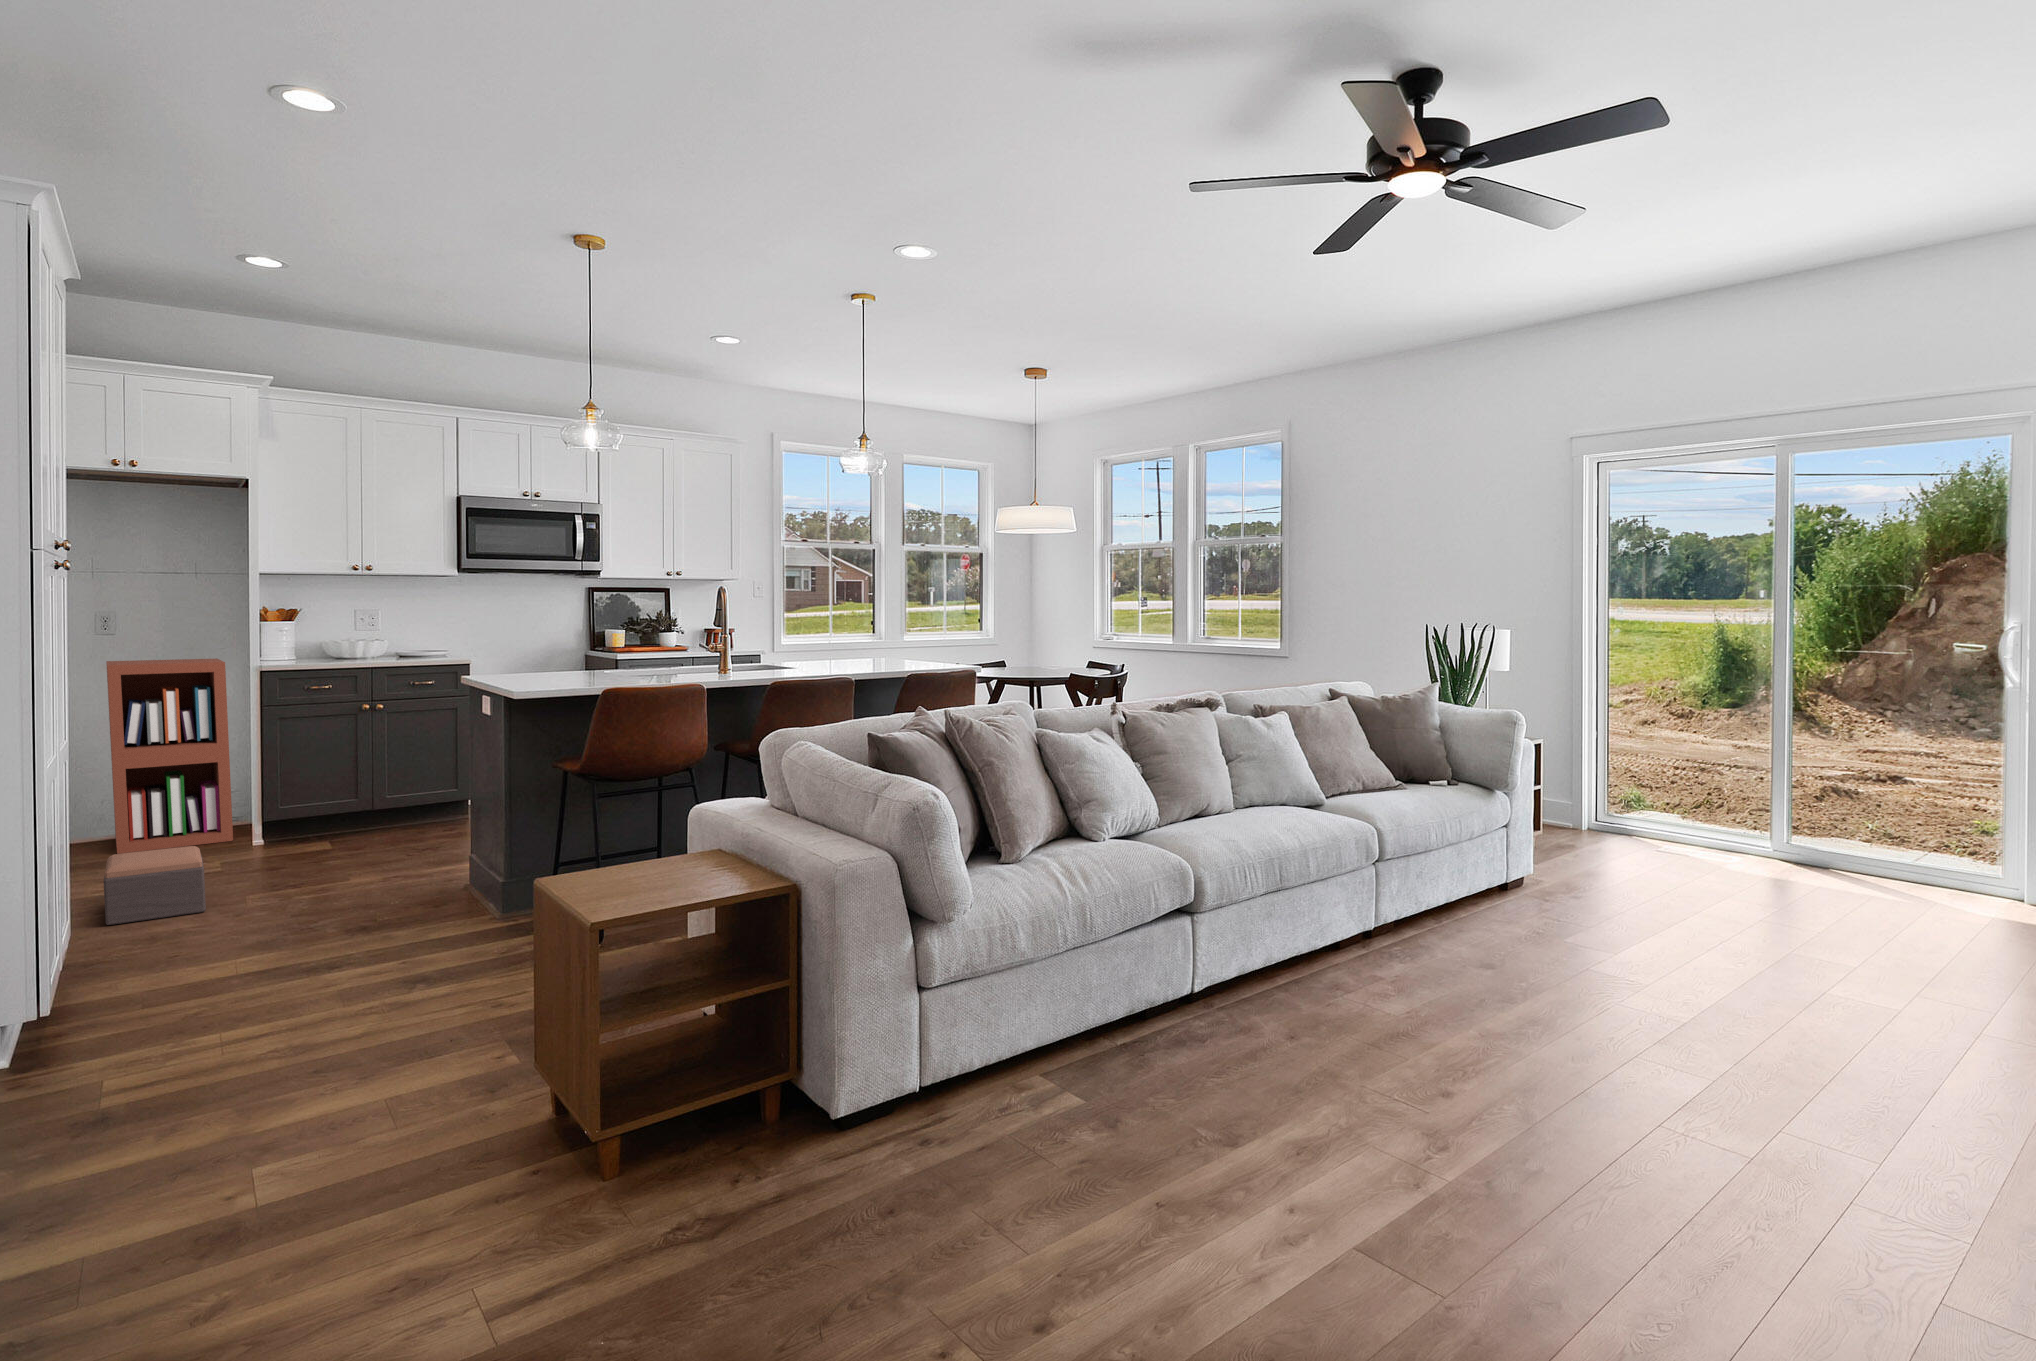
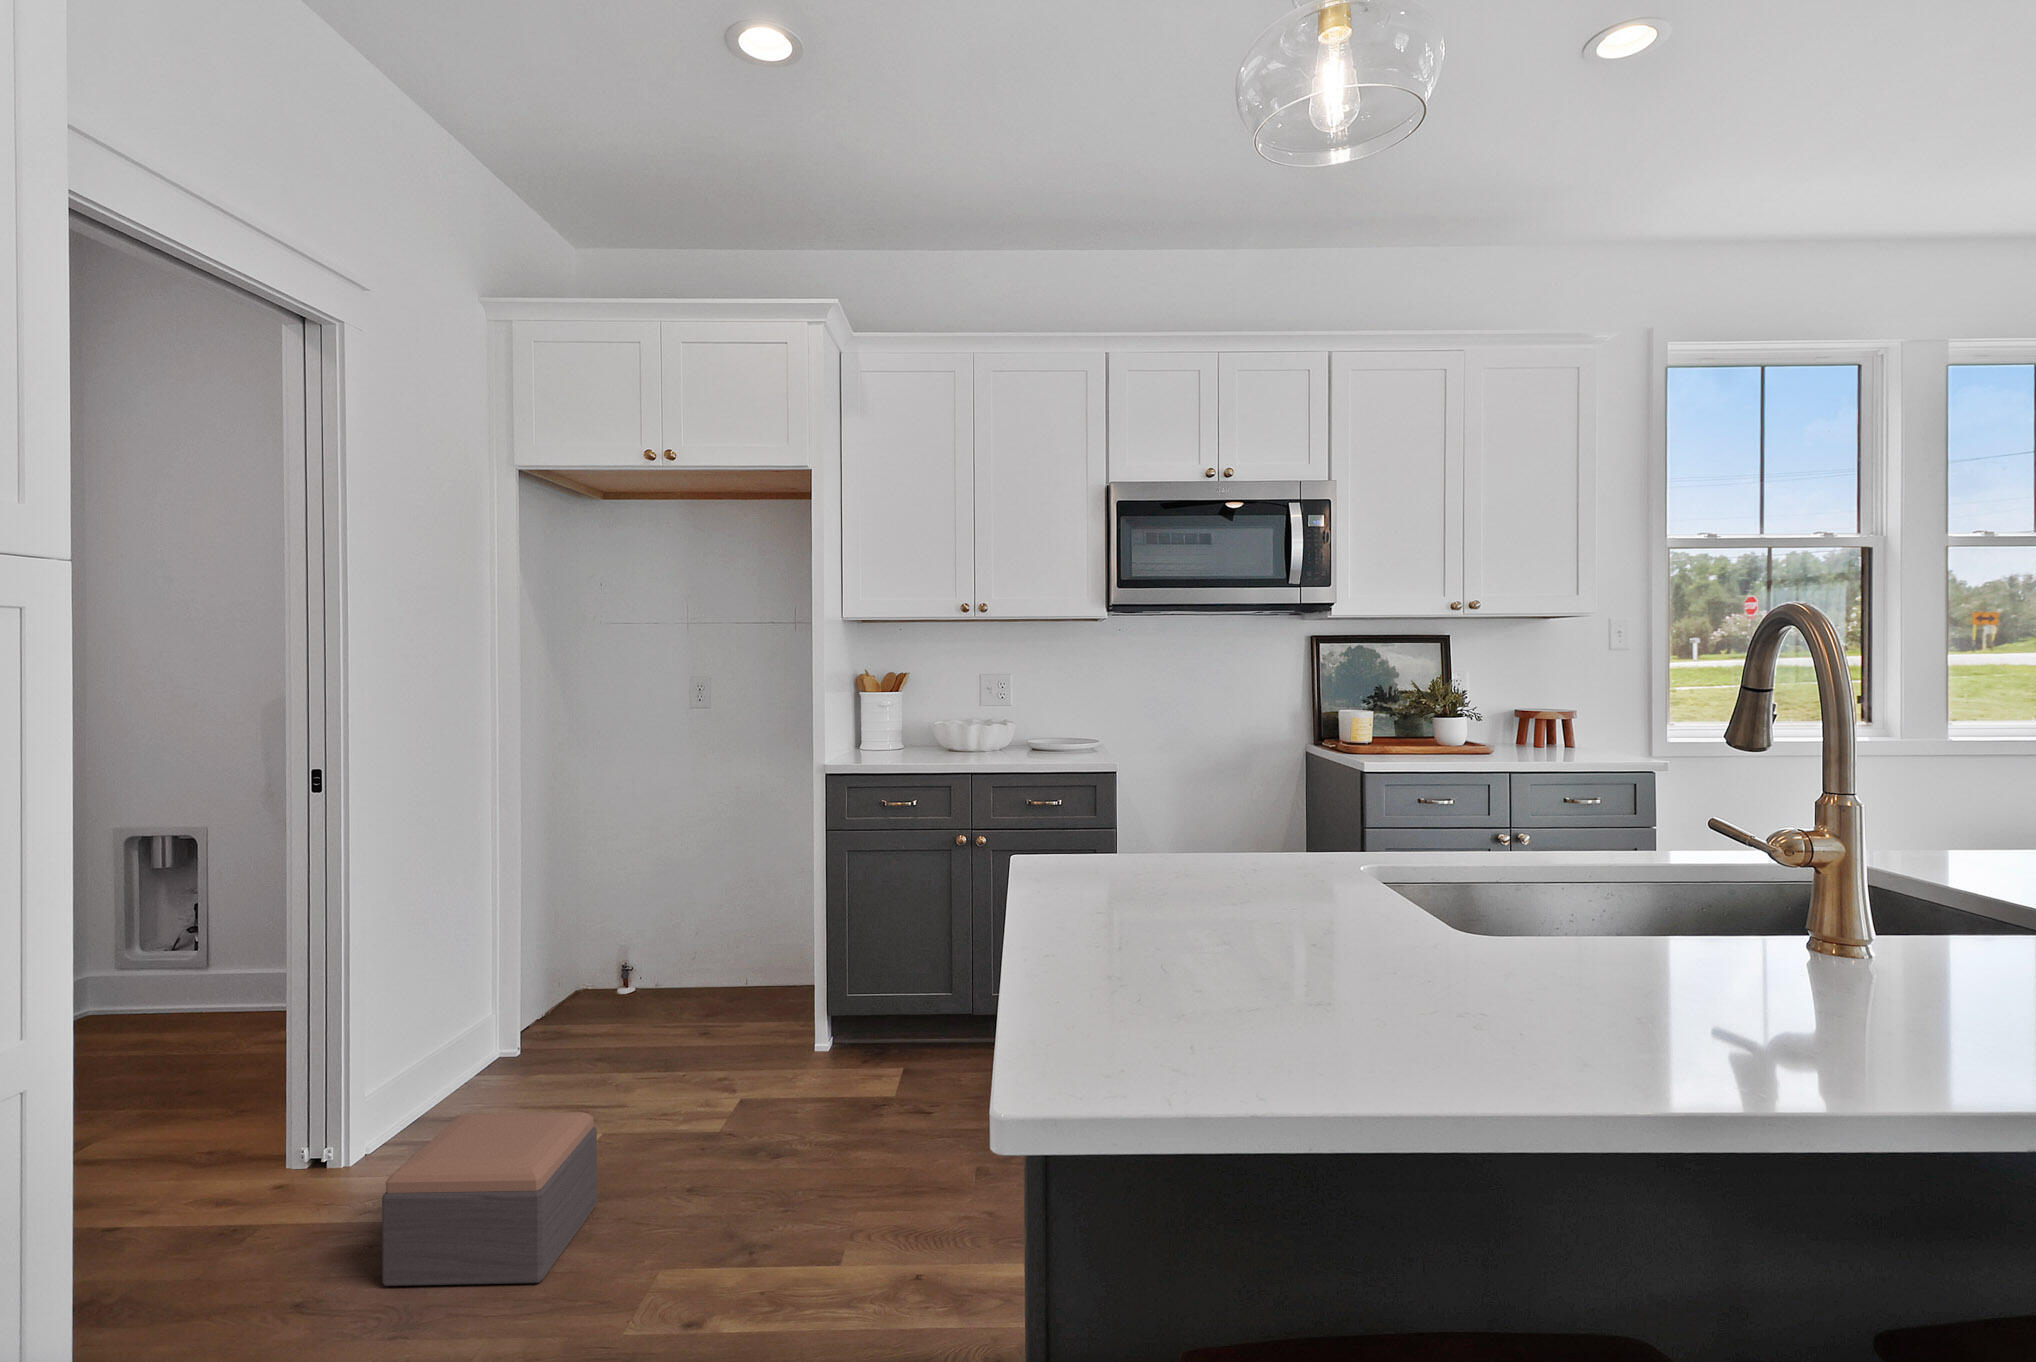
bookshelf: present [106,659,233,854] -> none [630,740,792,1029]

